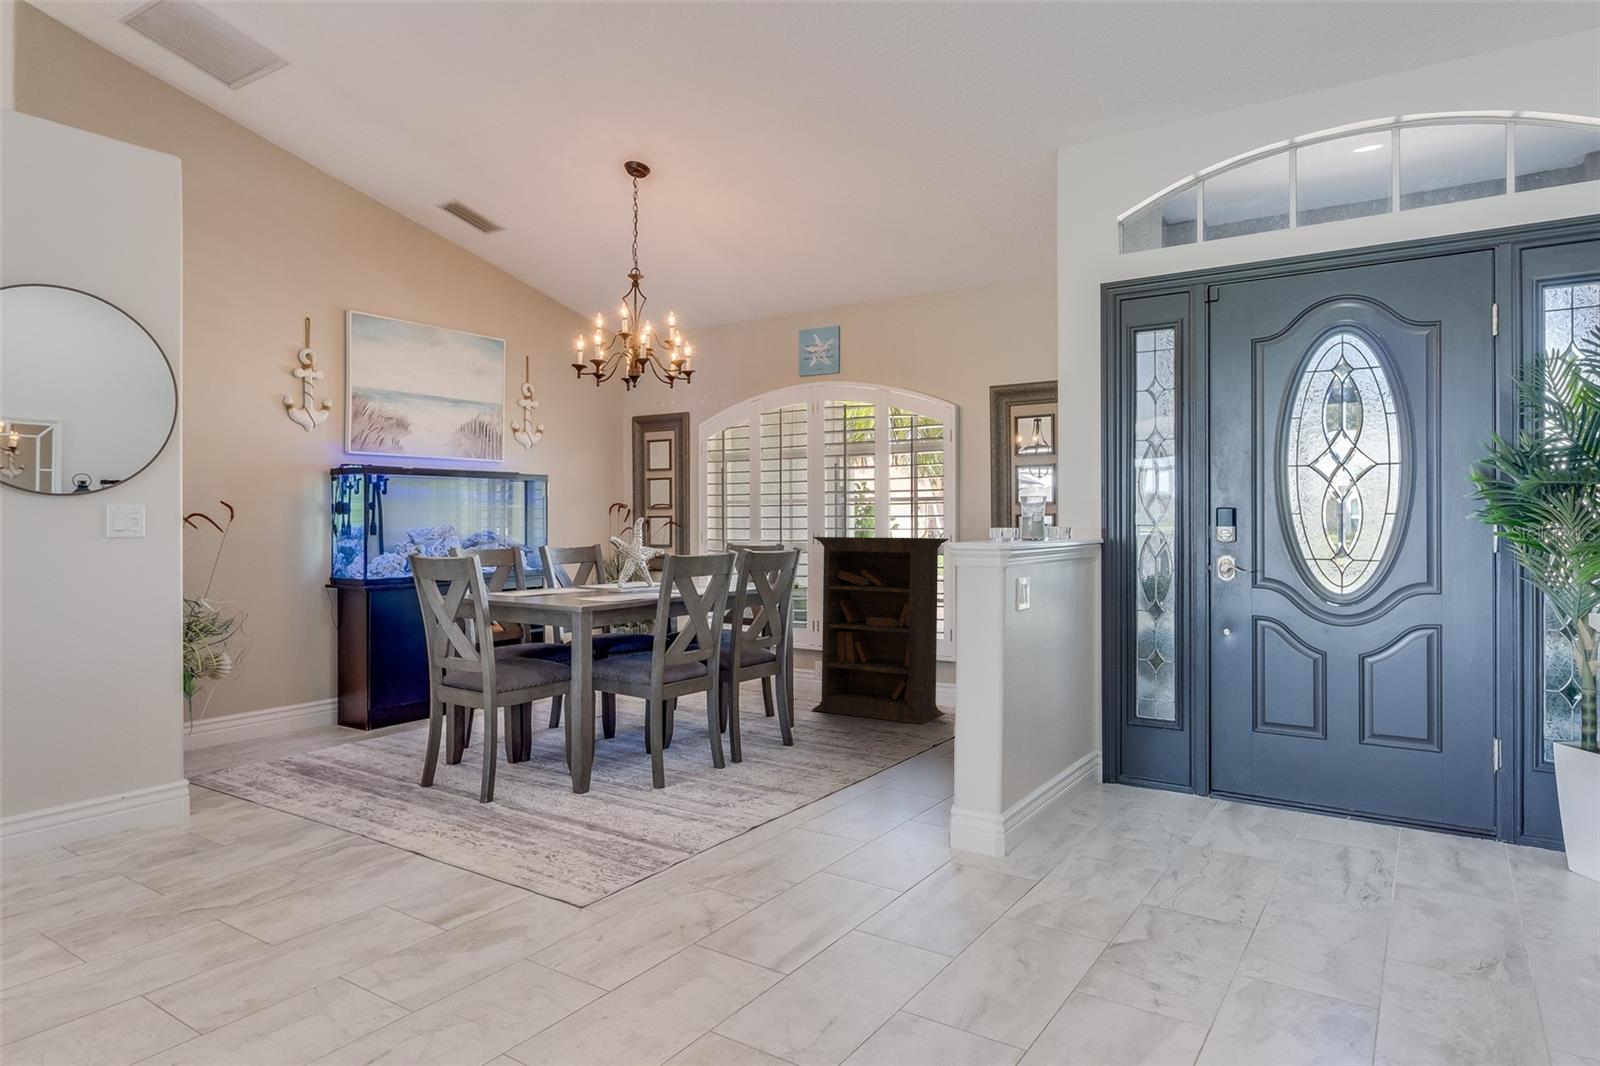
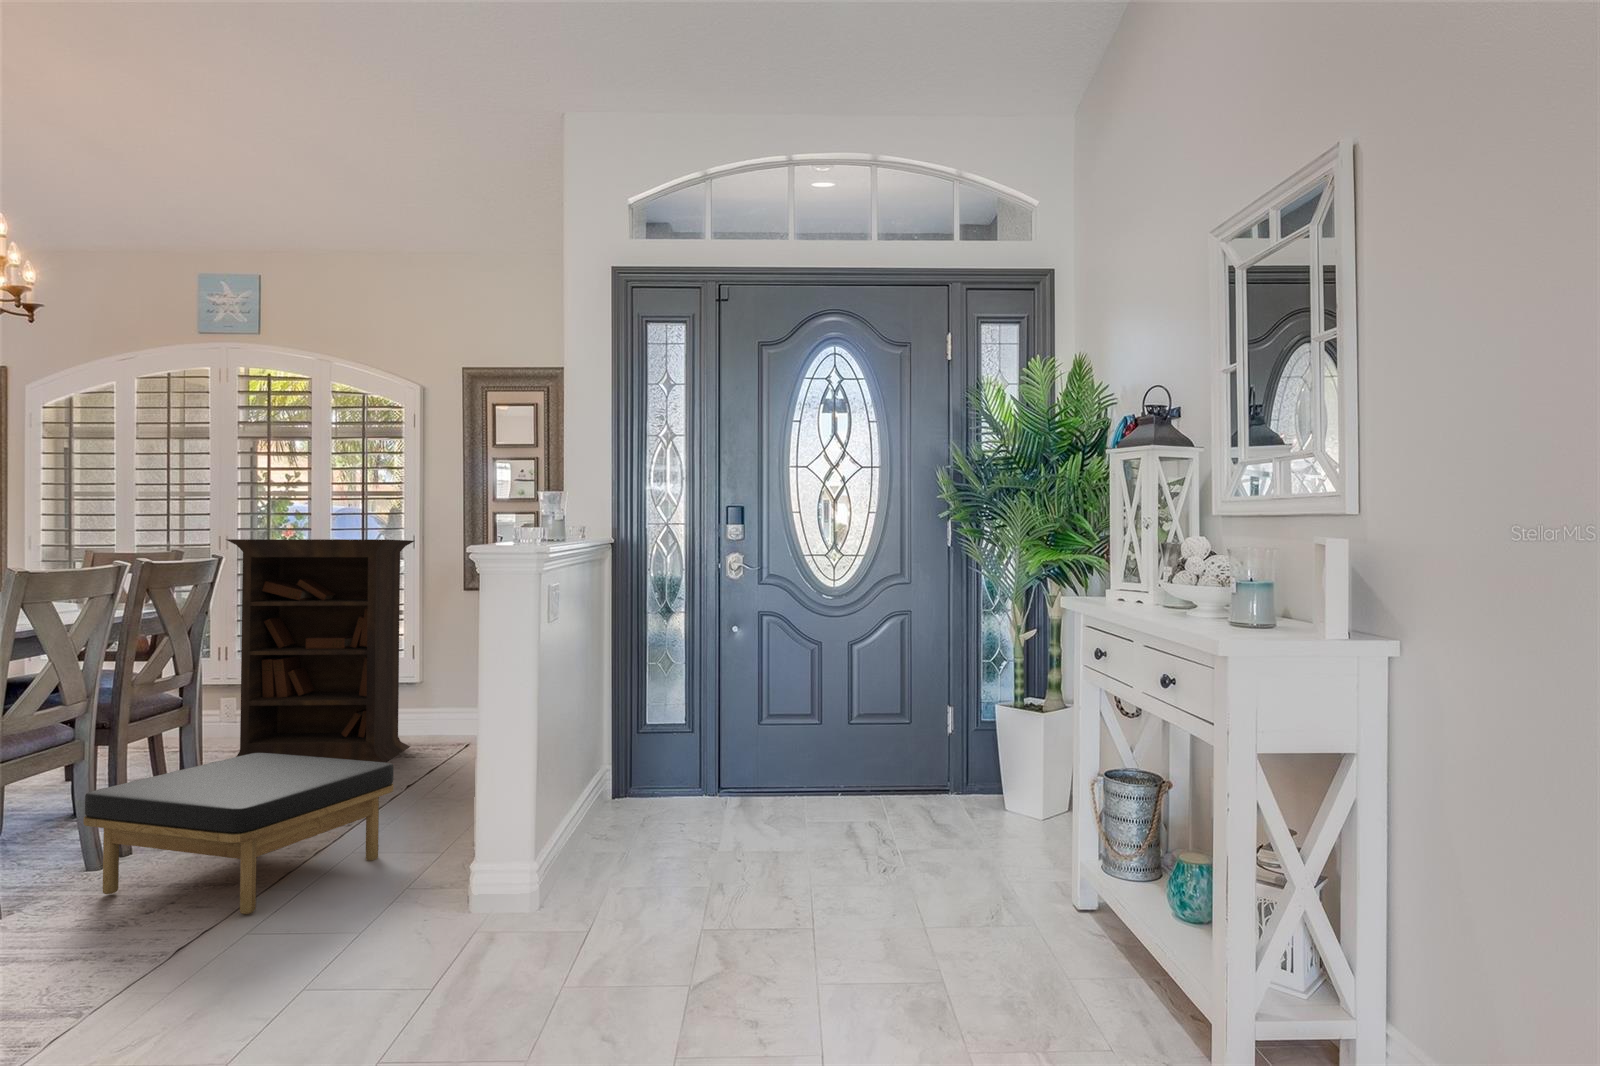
ottoman: none [709,700,906,814] -> present [83,753,394,914]

